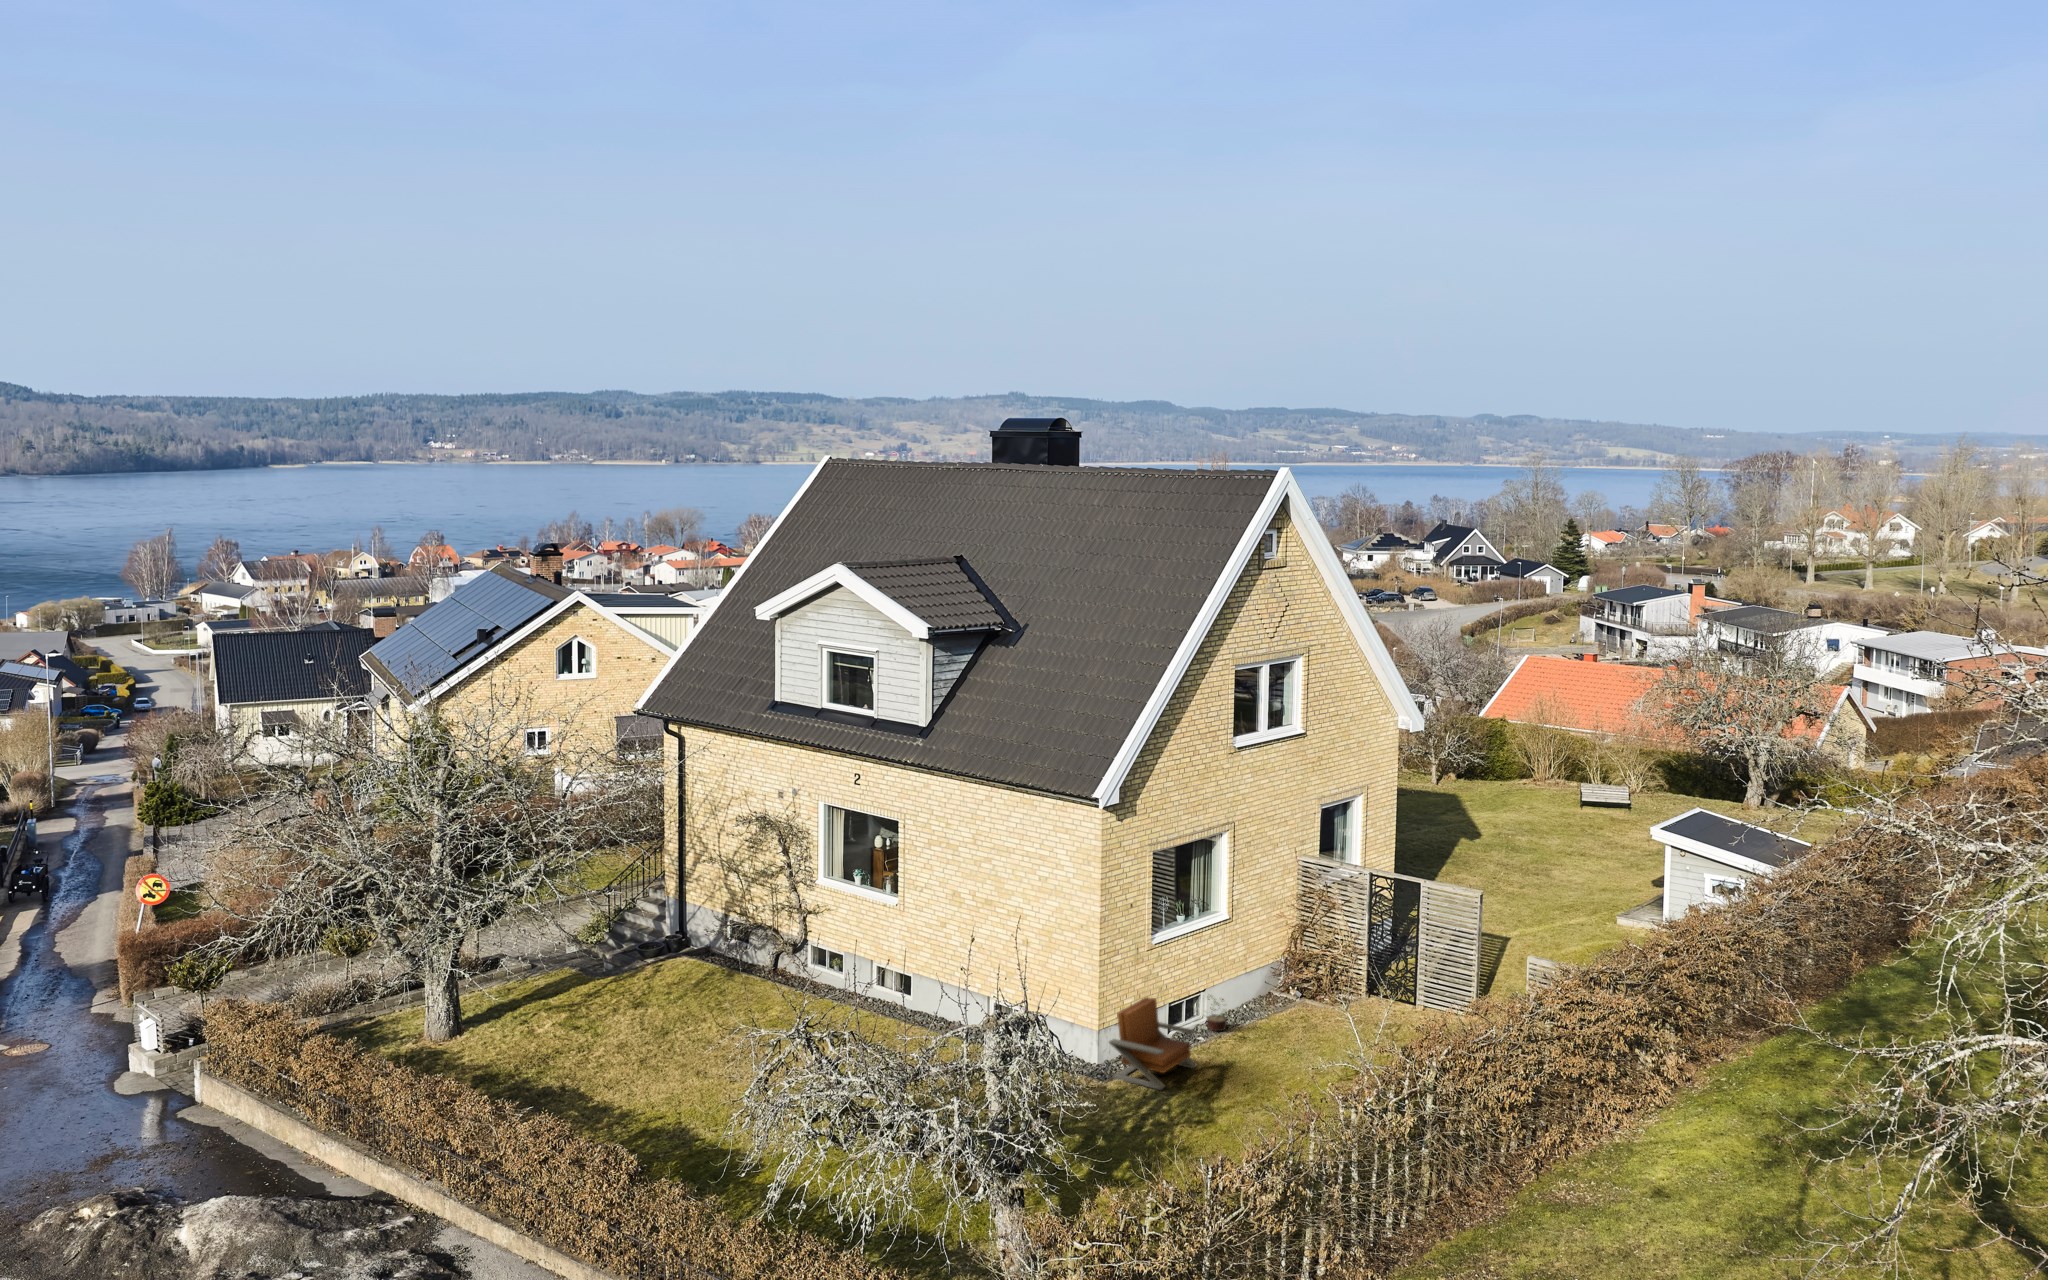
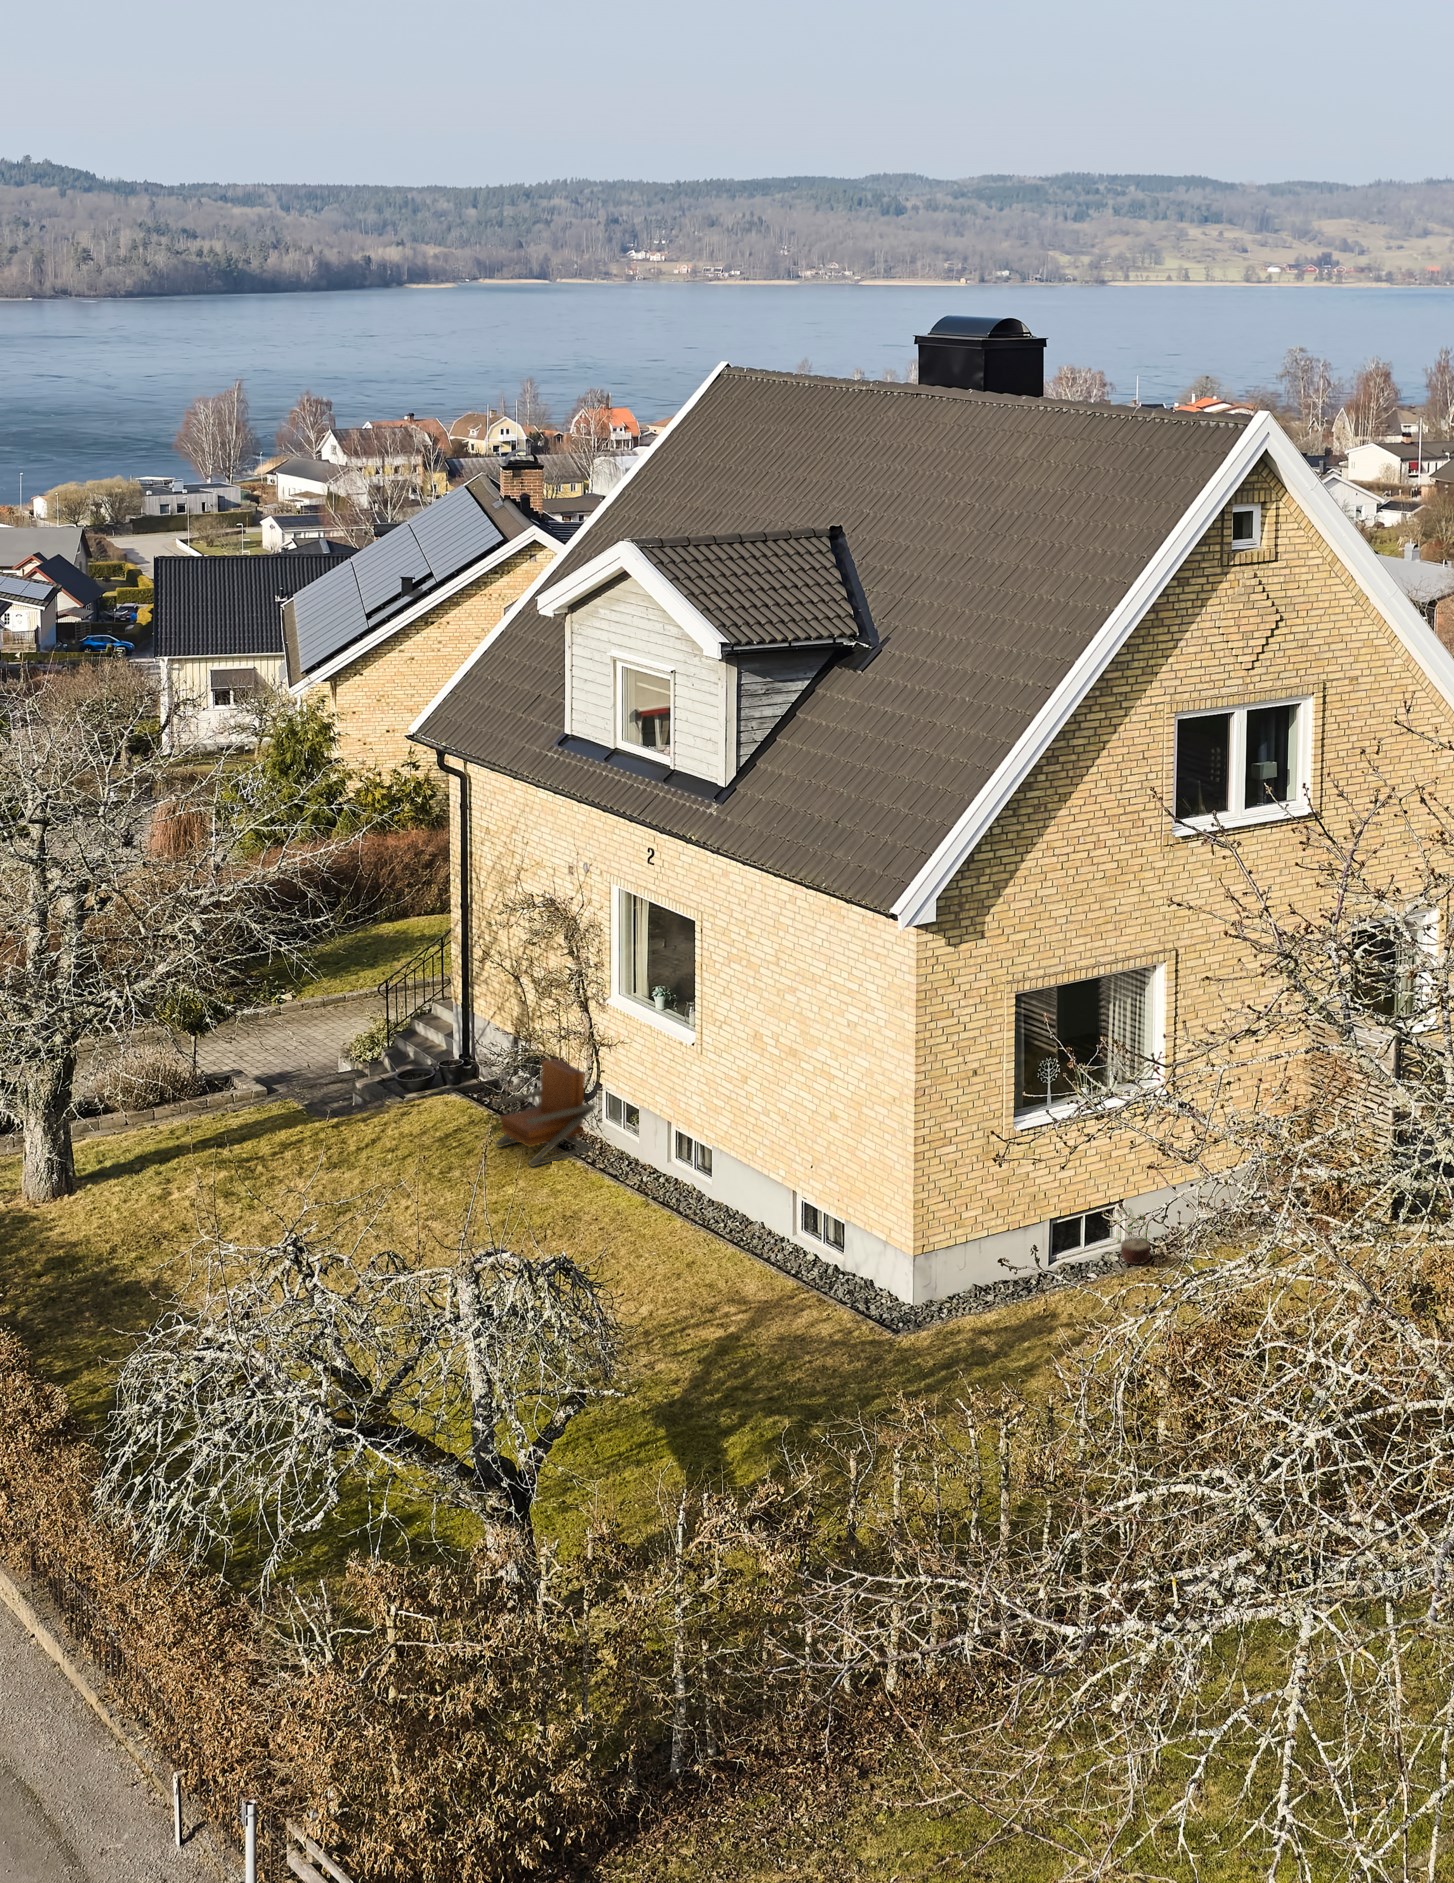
lounge chair: present [1109,997,1197,1090] -> present [494,1059,597,1167]

